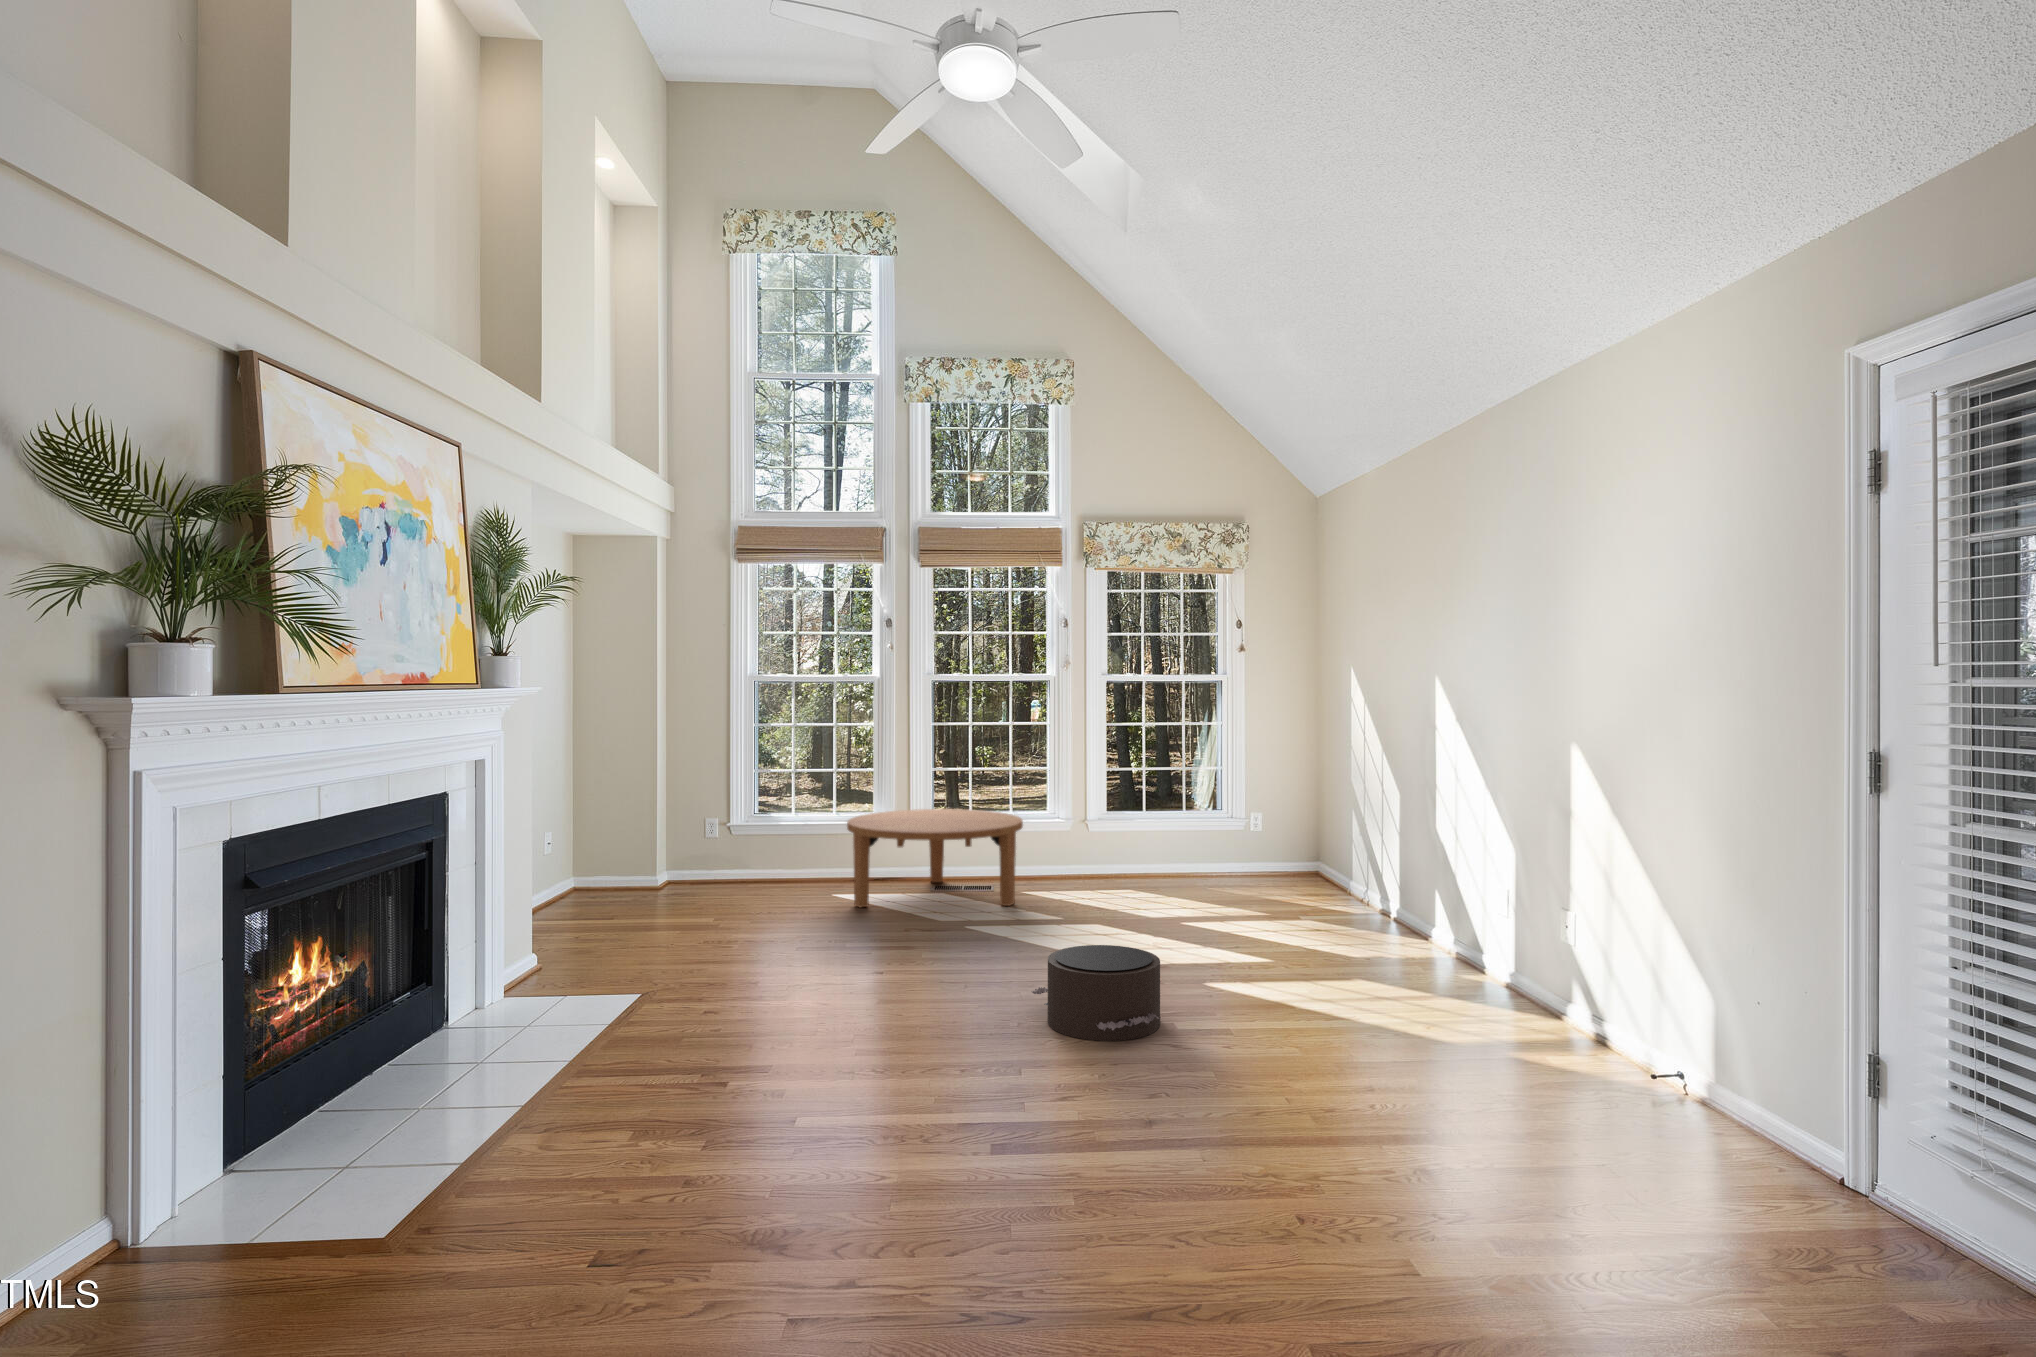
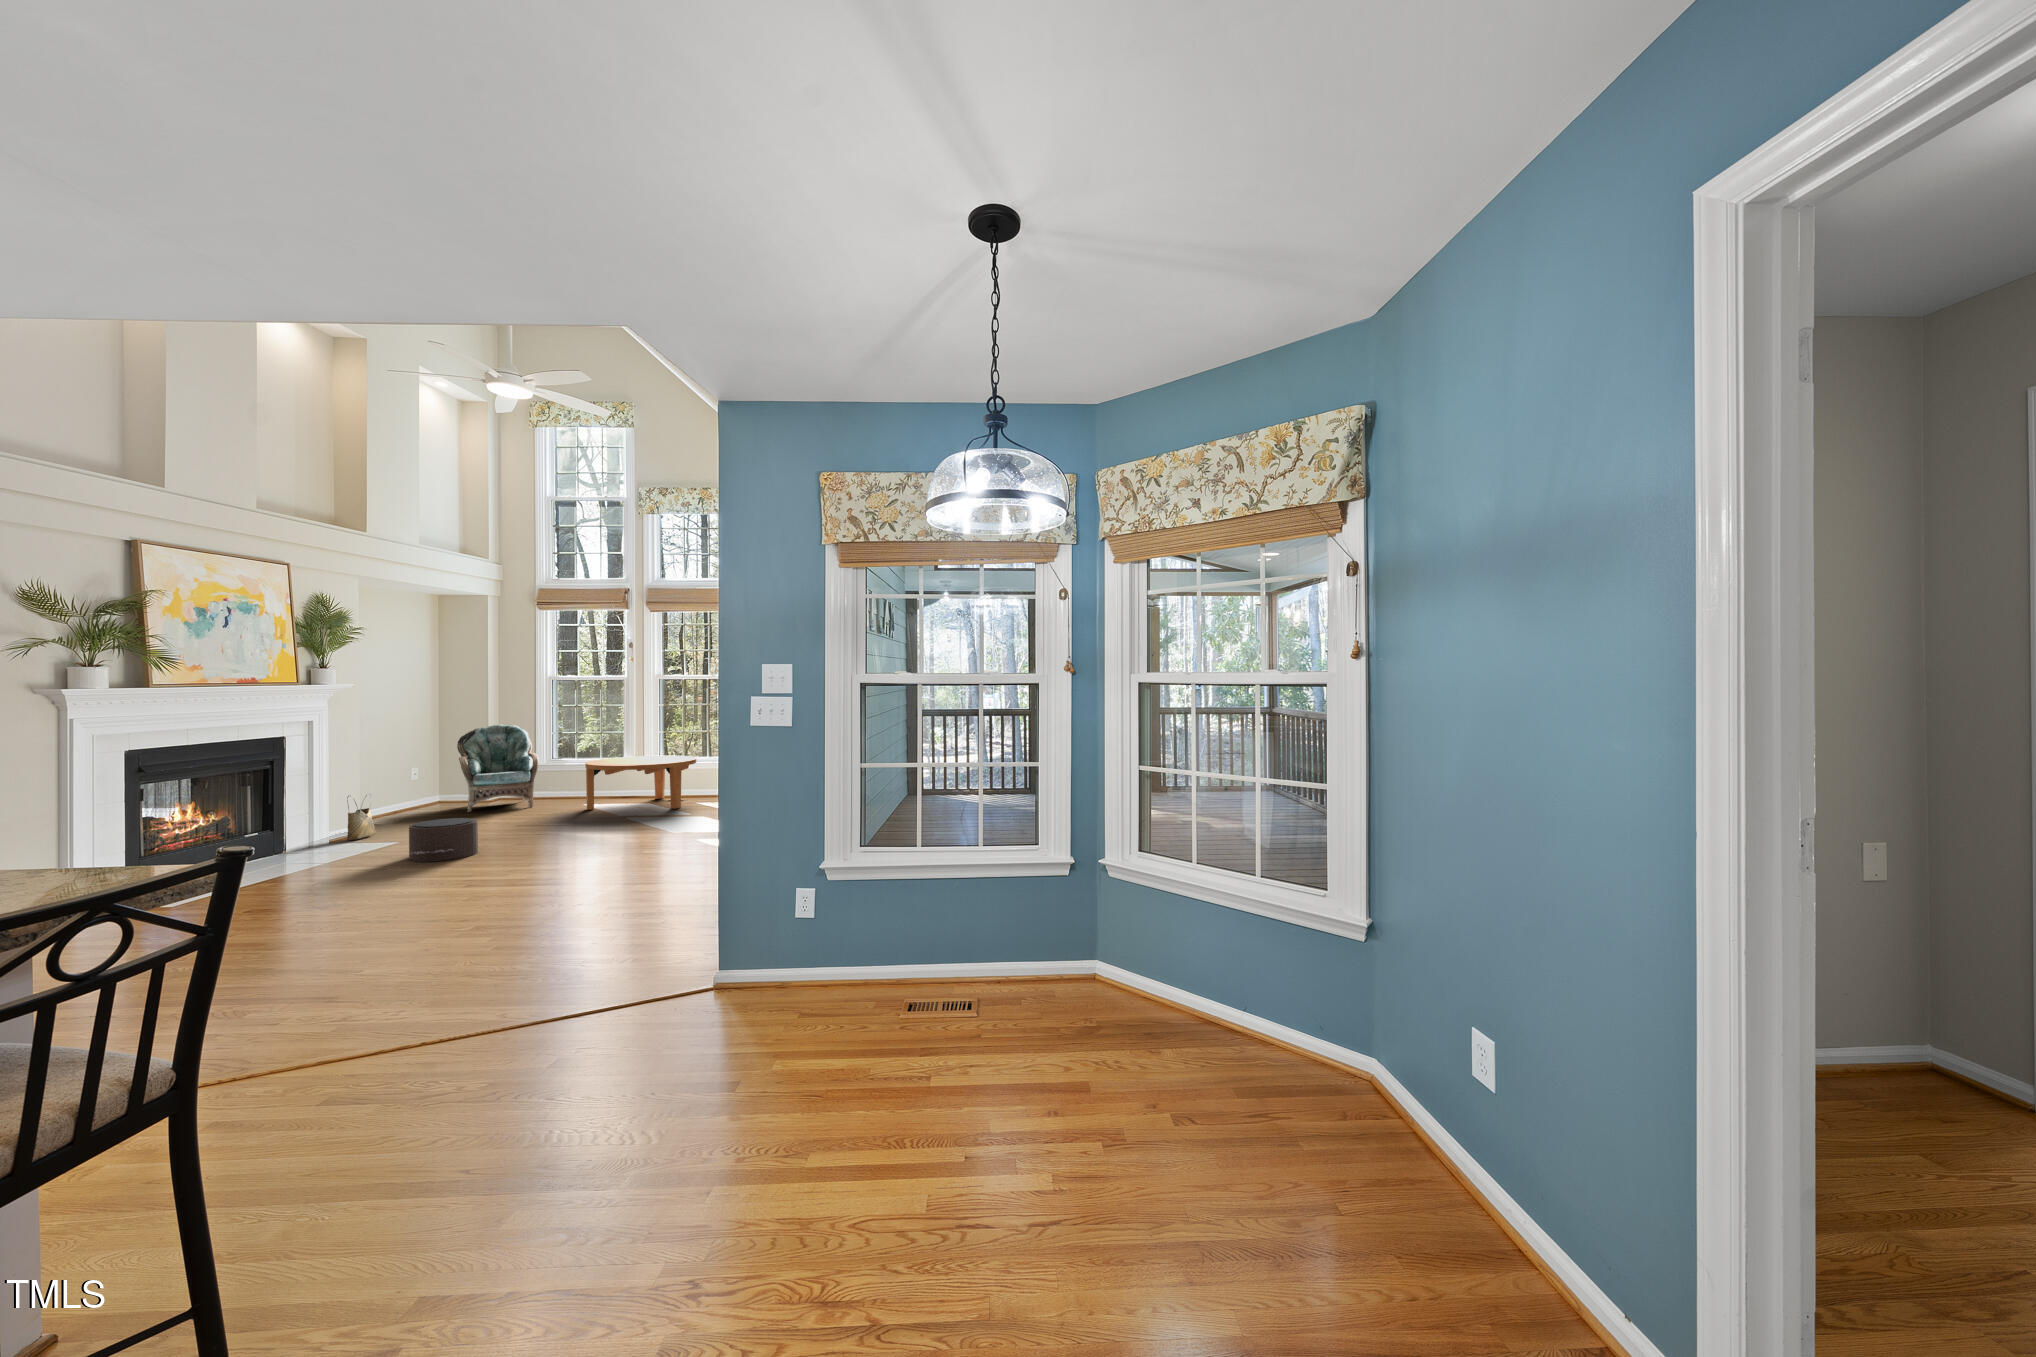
armchair: none [617,755,755,911] -> present [457,724,539,812]
woven basket: none [523,894,565,985] -> present [347,795,376,840]
pouf: present [1031,945,1161,1041] -> present [409,818,478,861]

